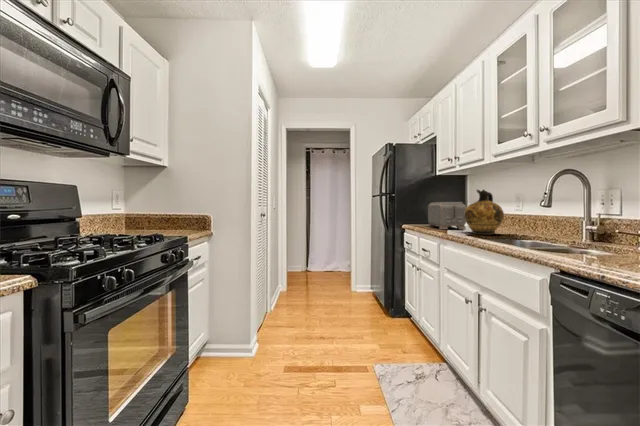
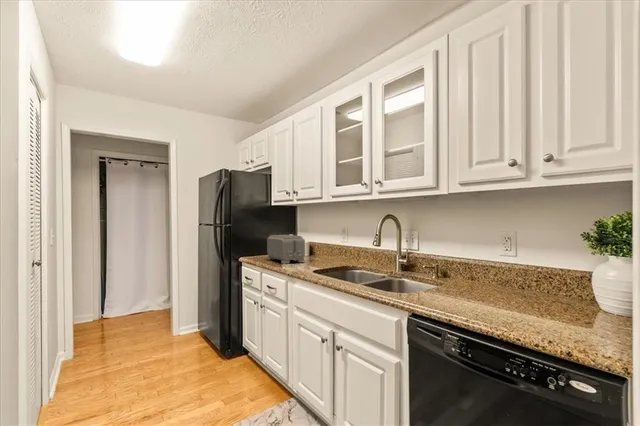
ceramic jug: present [464,190,504,234] -> none [307,227,340,268]

